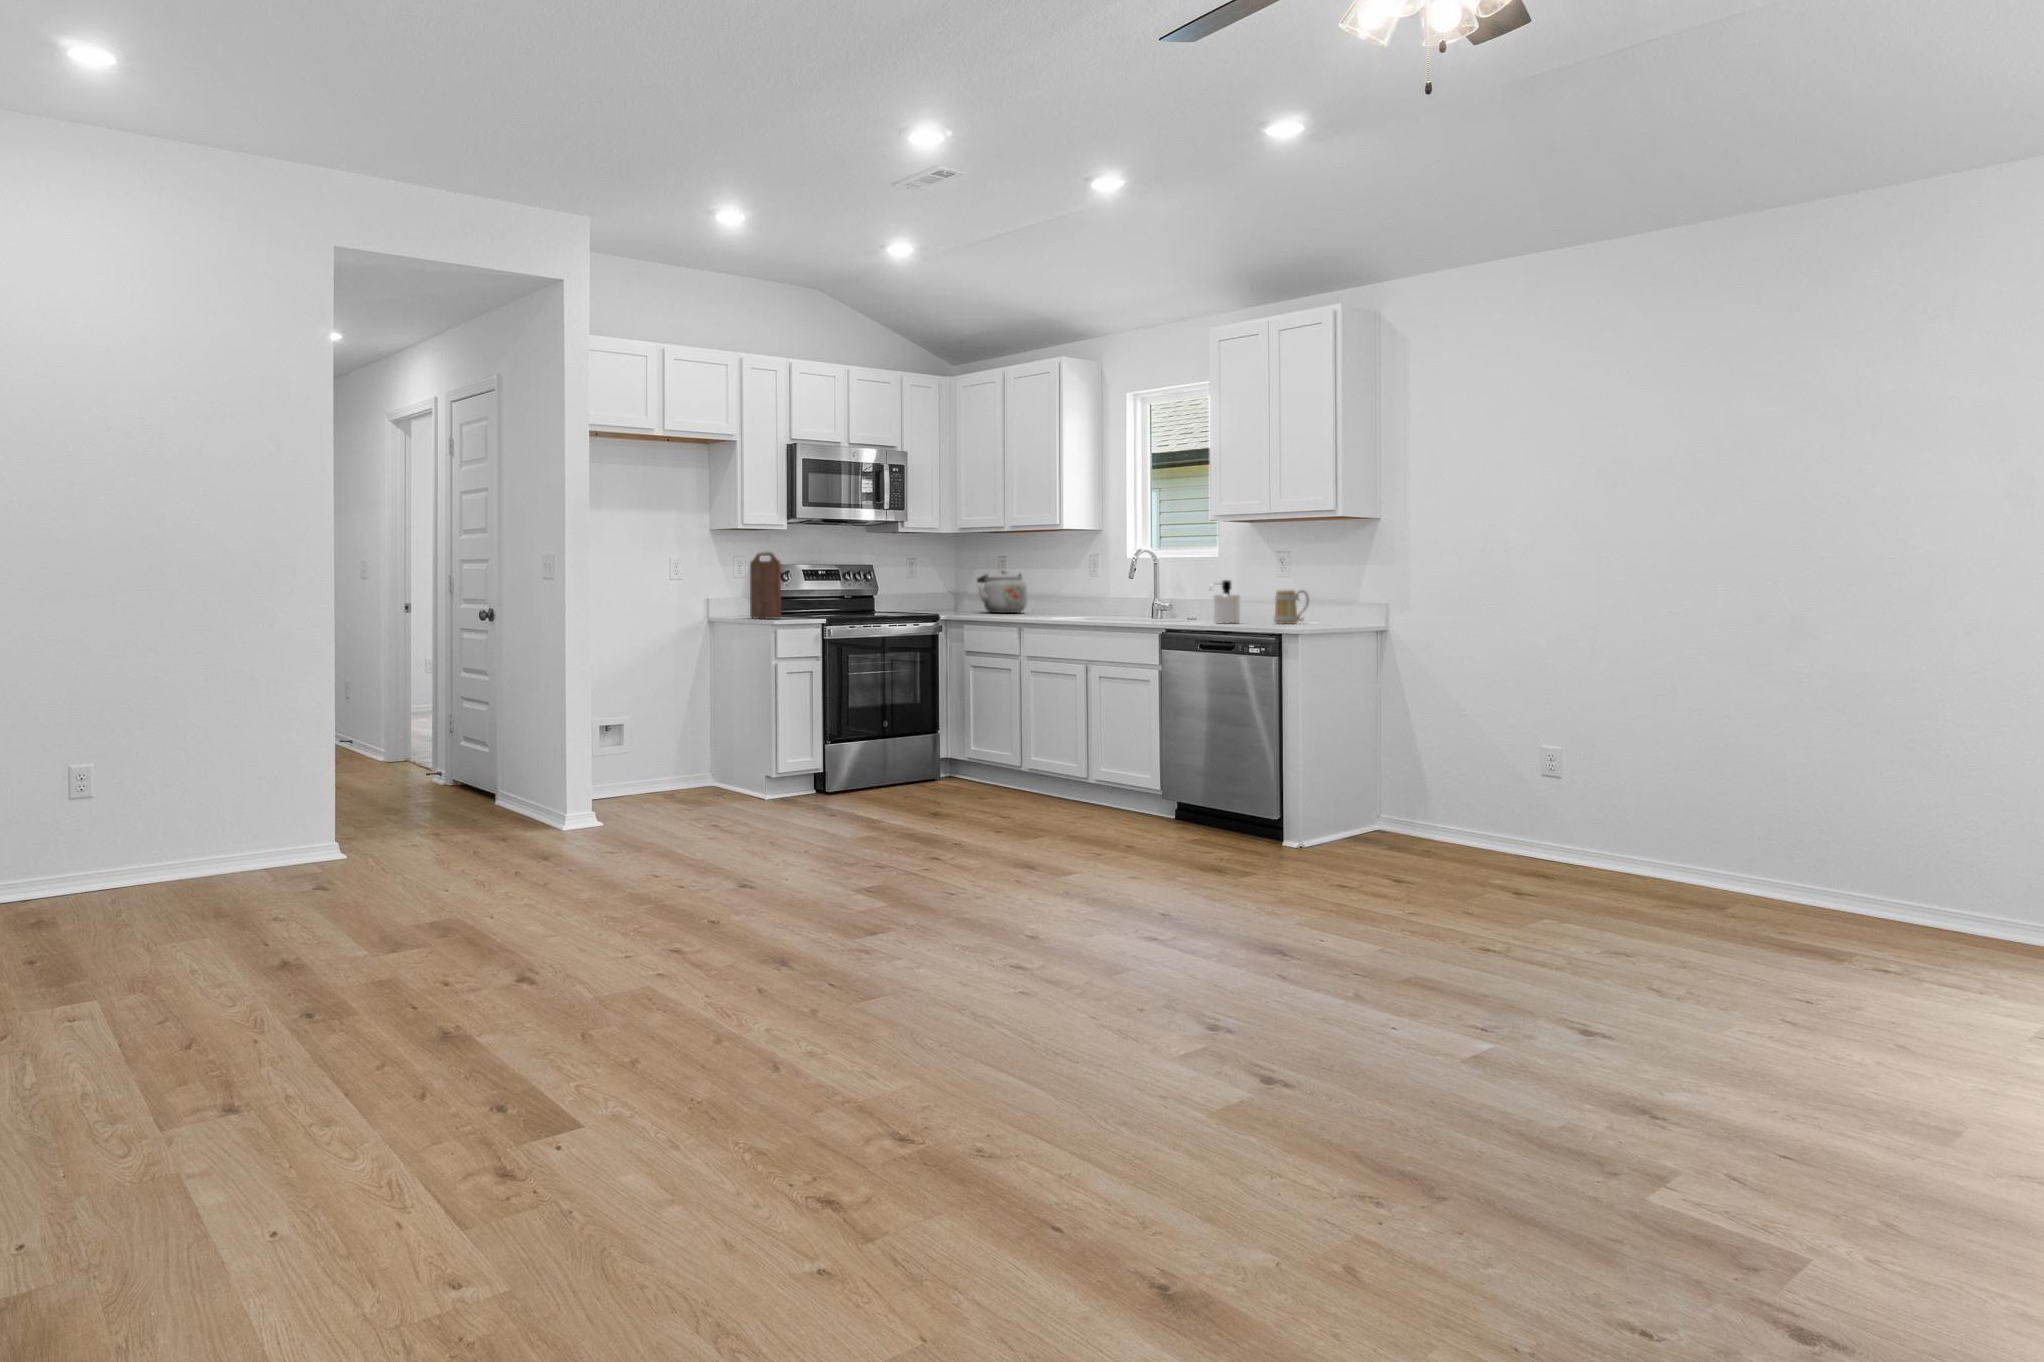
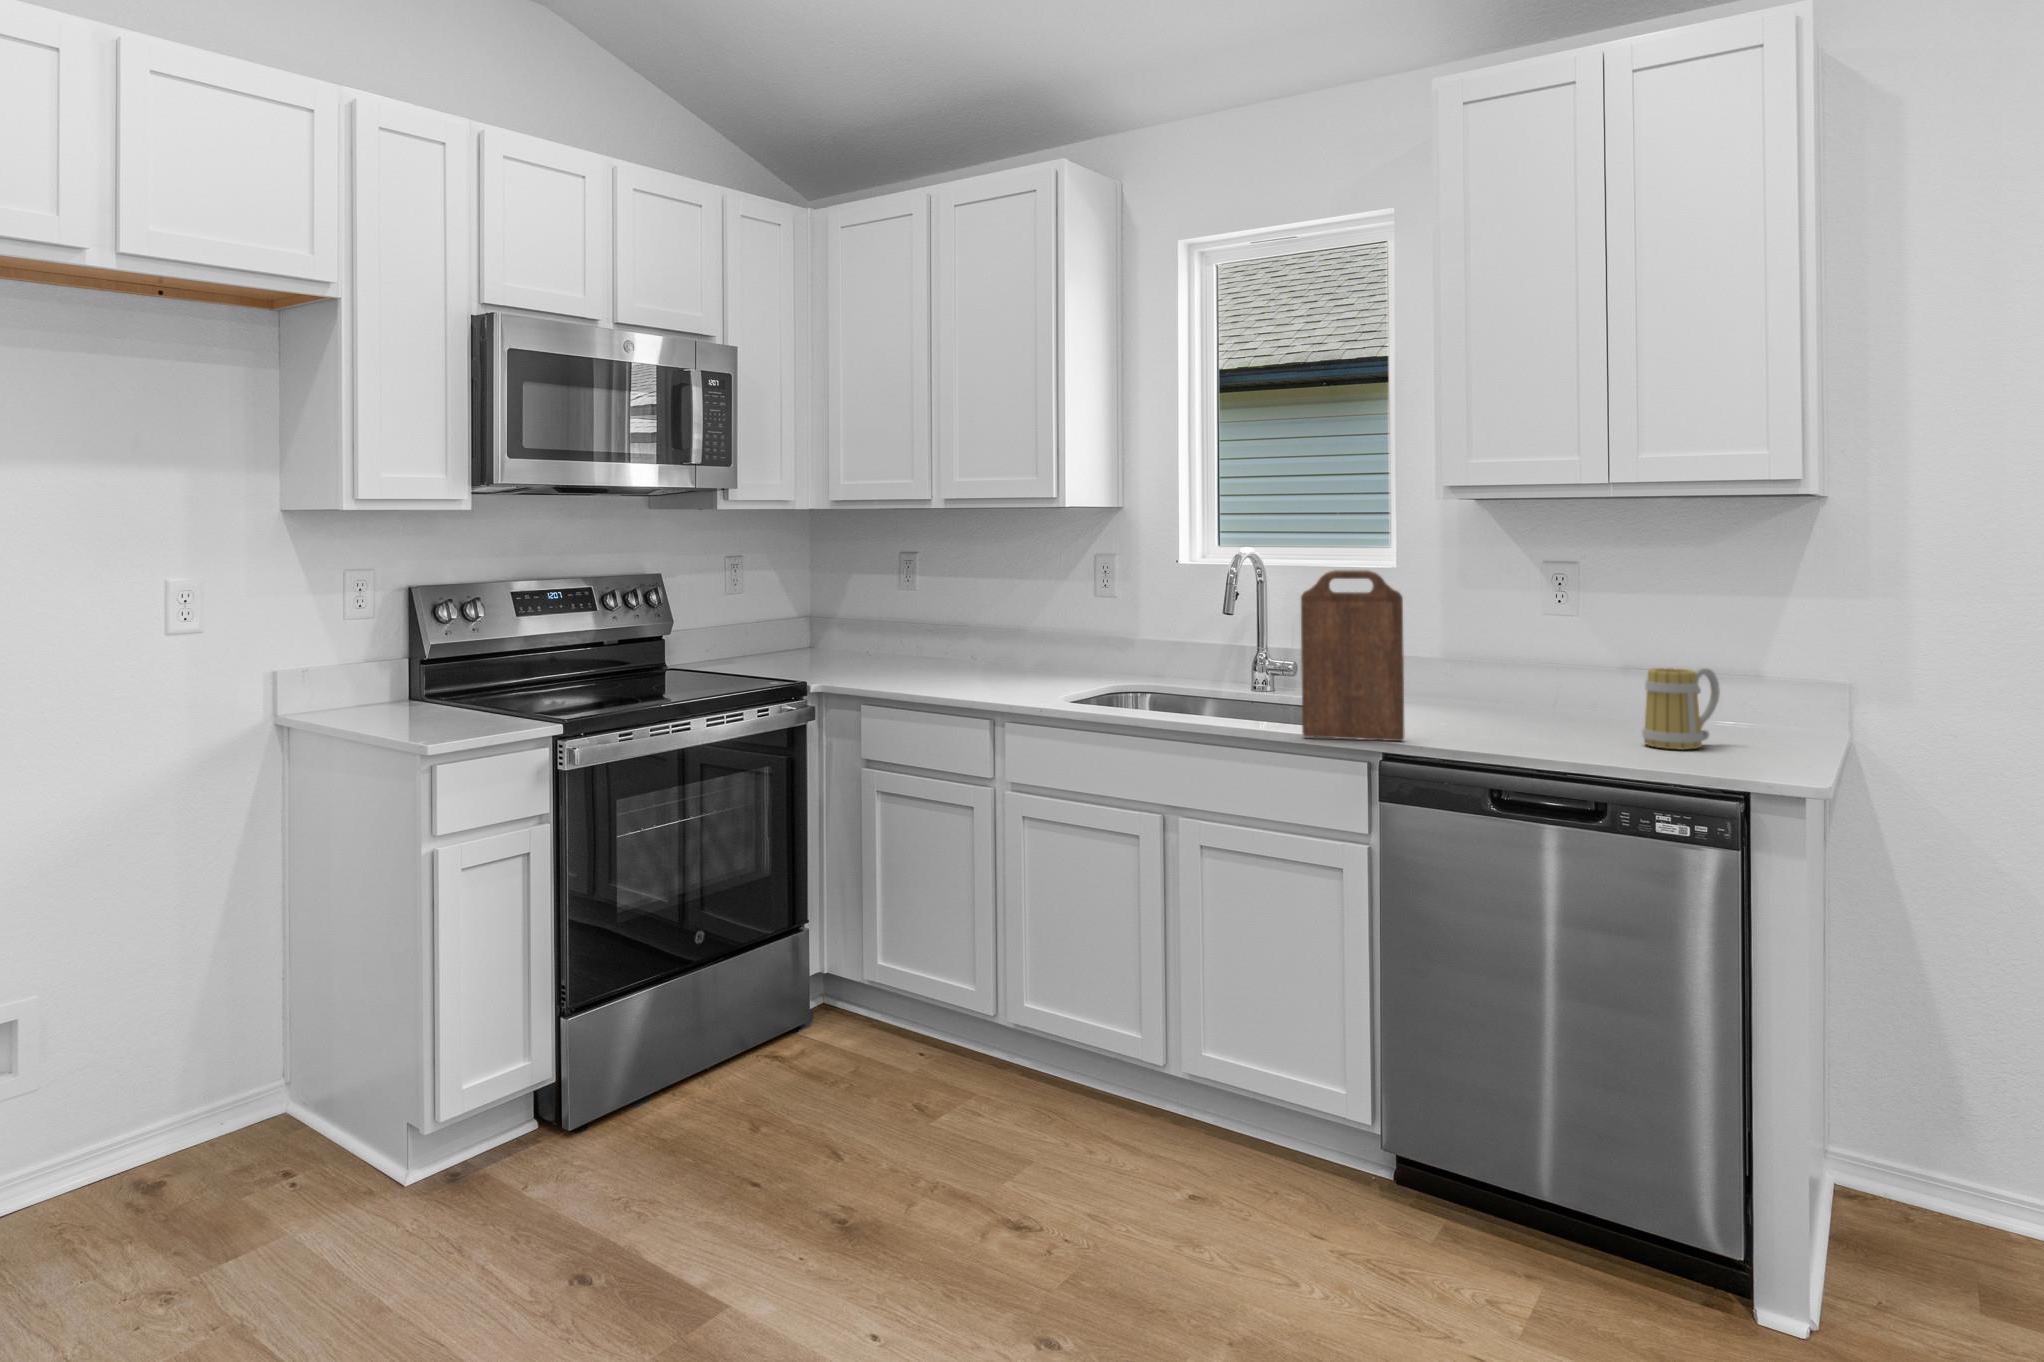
cutting board: present [750,552,781,618] -> present [1301,570,1404,741]
kettle: present [977,571,1027,613] -> none [868,586,966,669]
soap dispenser: present [1210,580,1240,623] -> none [1483,641,1547,742]

